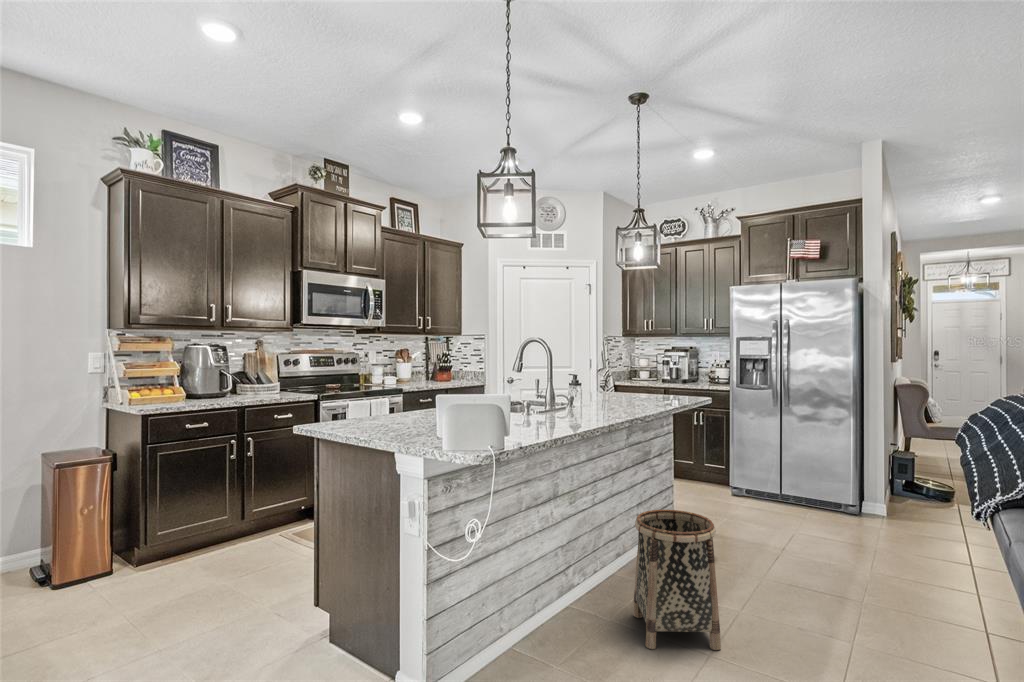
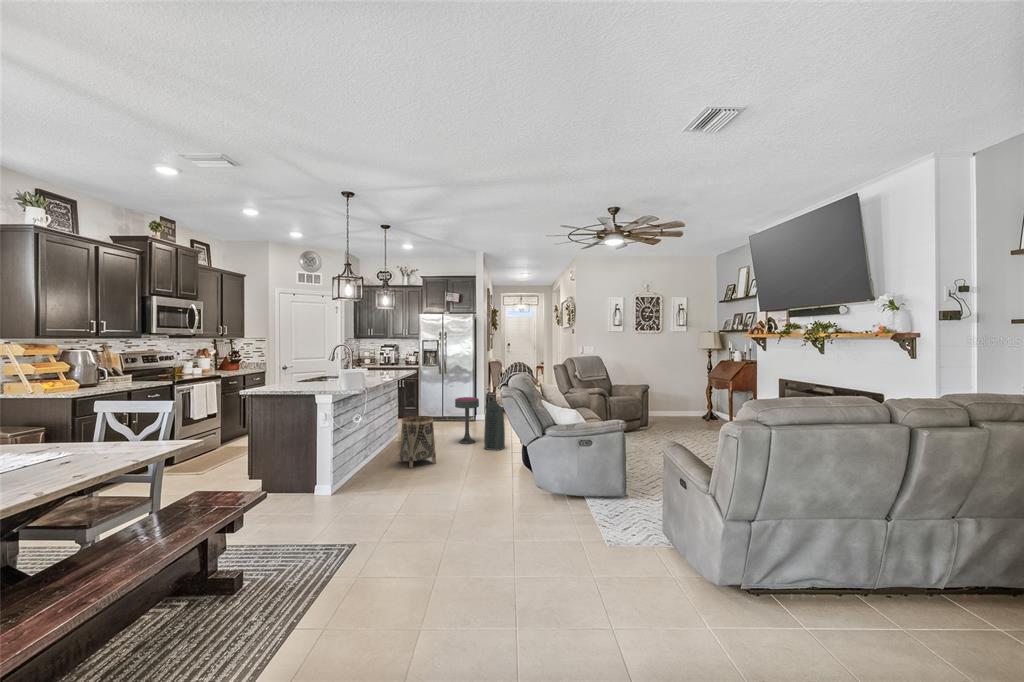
bar stool: none [793,471,861,594] -> present [455,397,479,444]
air purifier: none [876,498,947,648] -> present [484,401,505,451]

